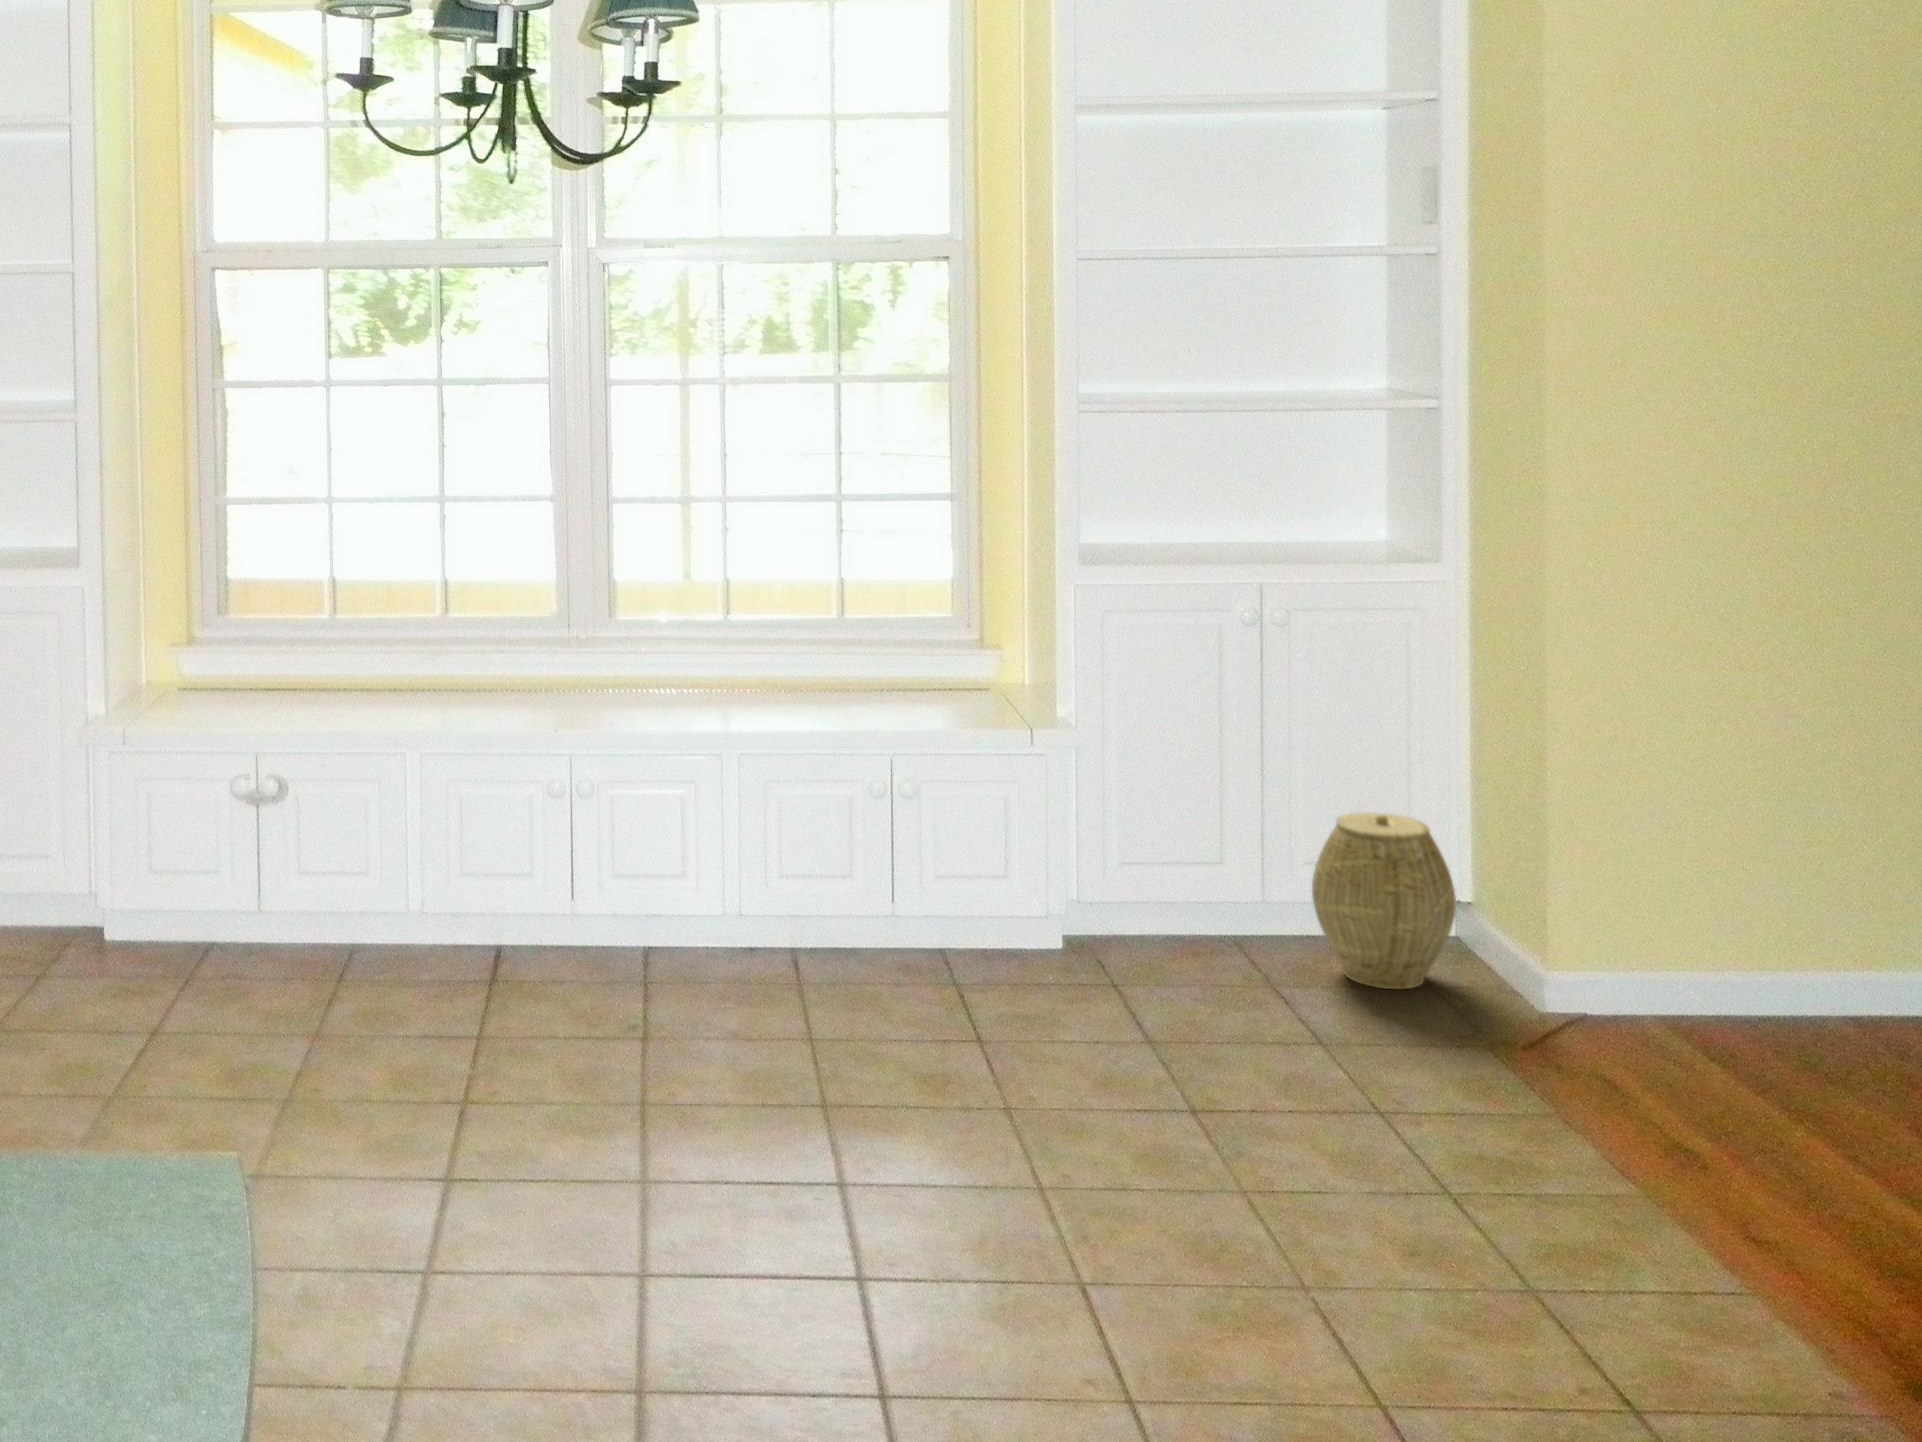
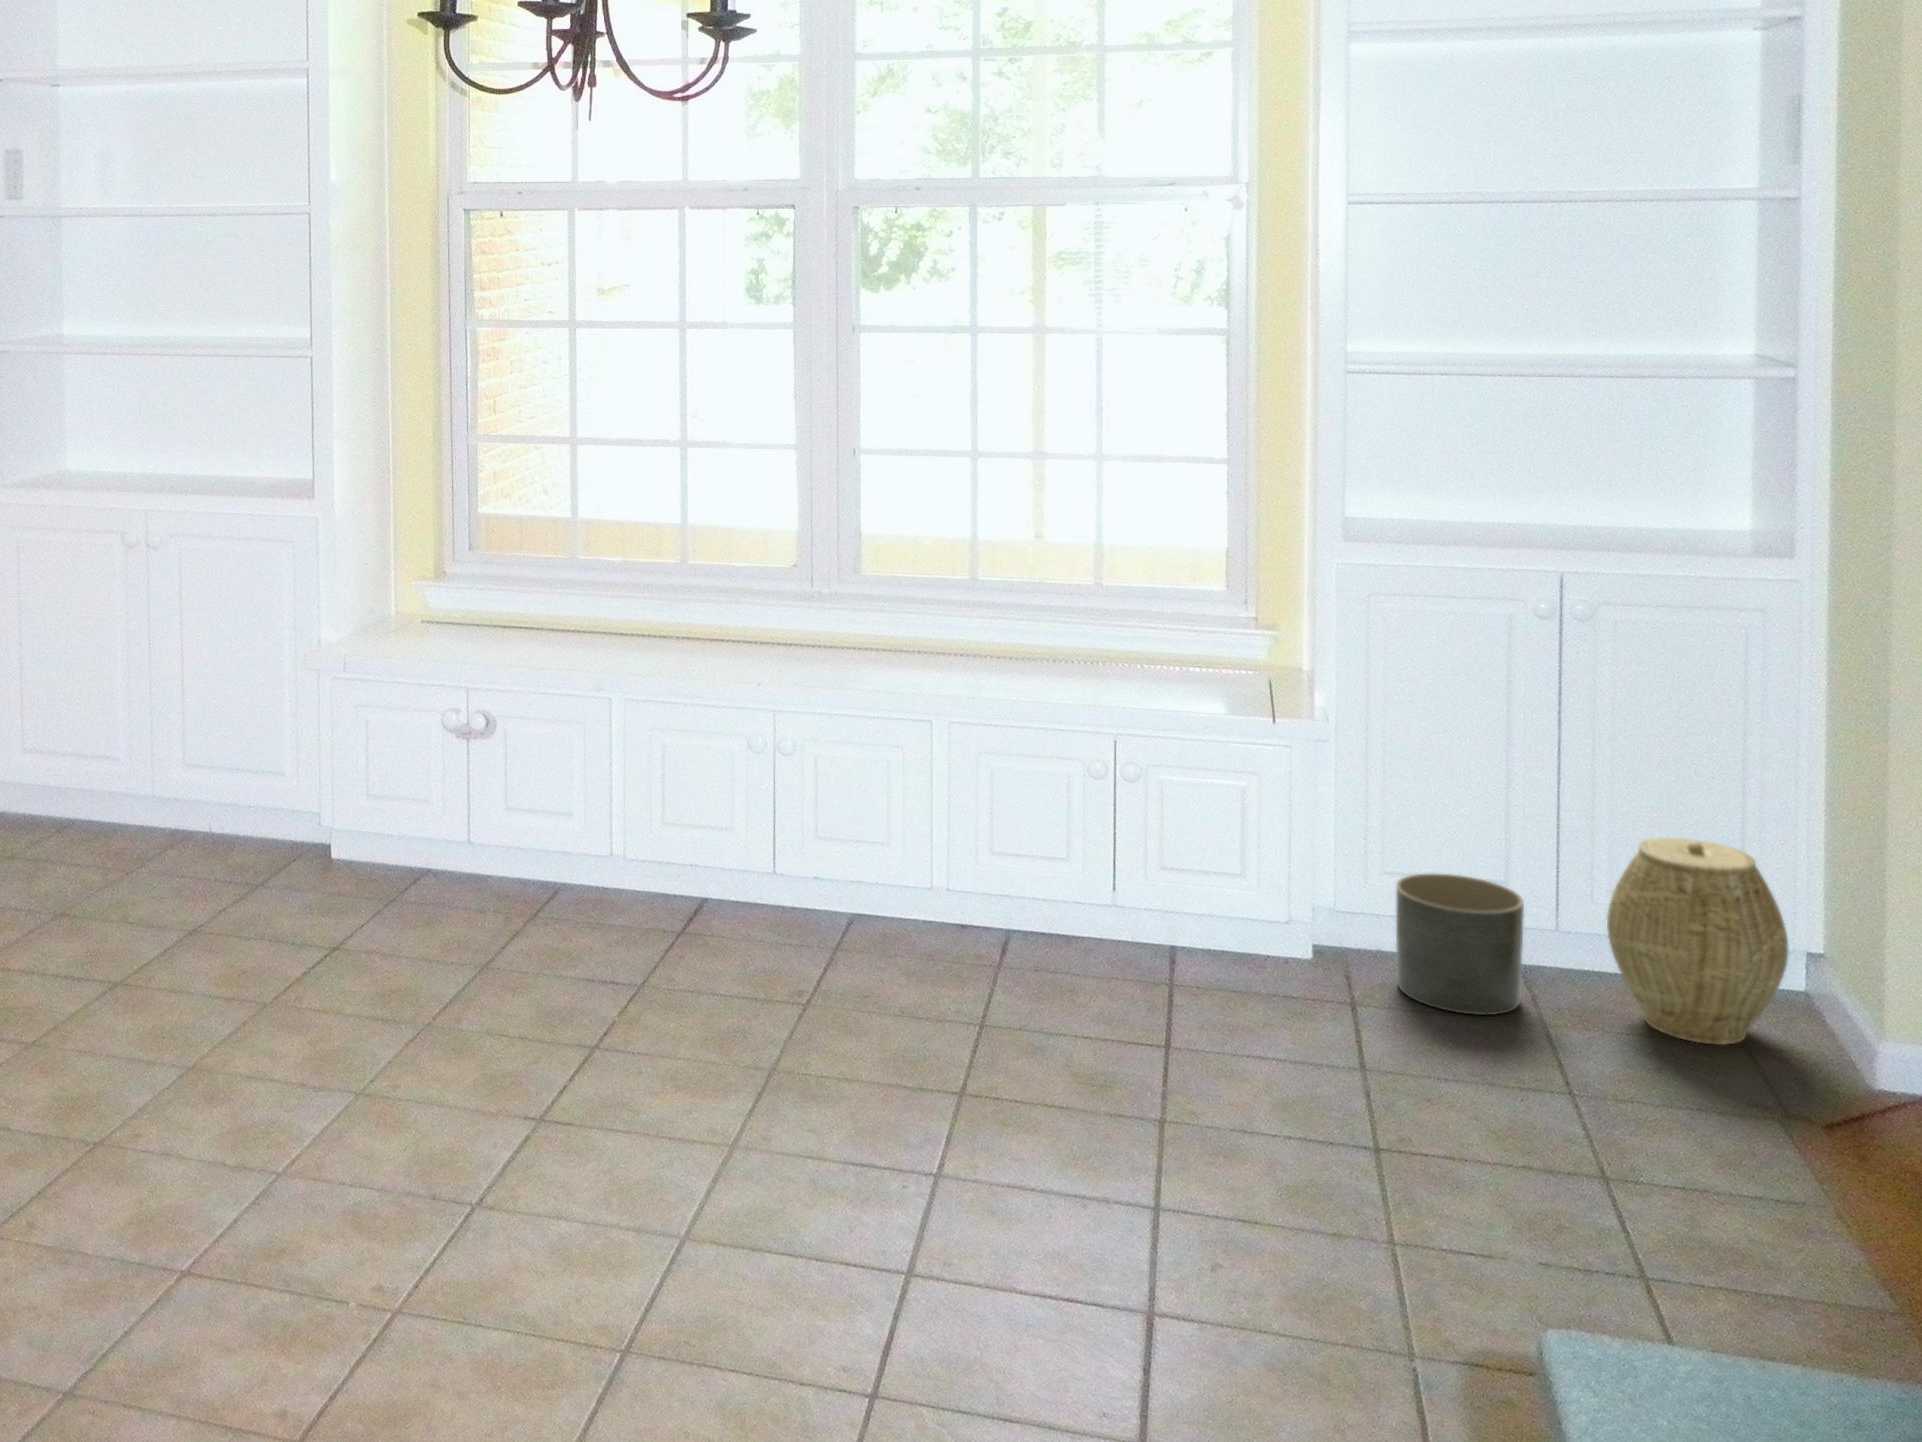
planter: none [1139,861,1247,984] -> present [1396,873,1524,1015]

